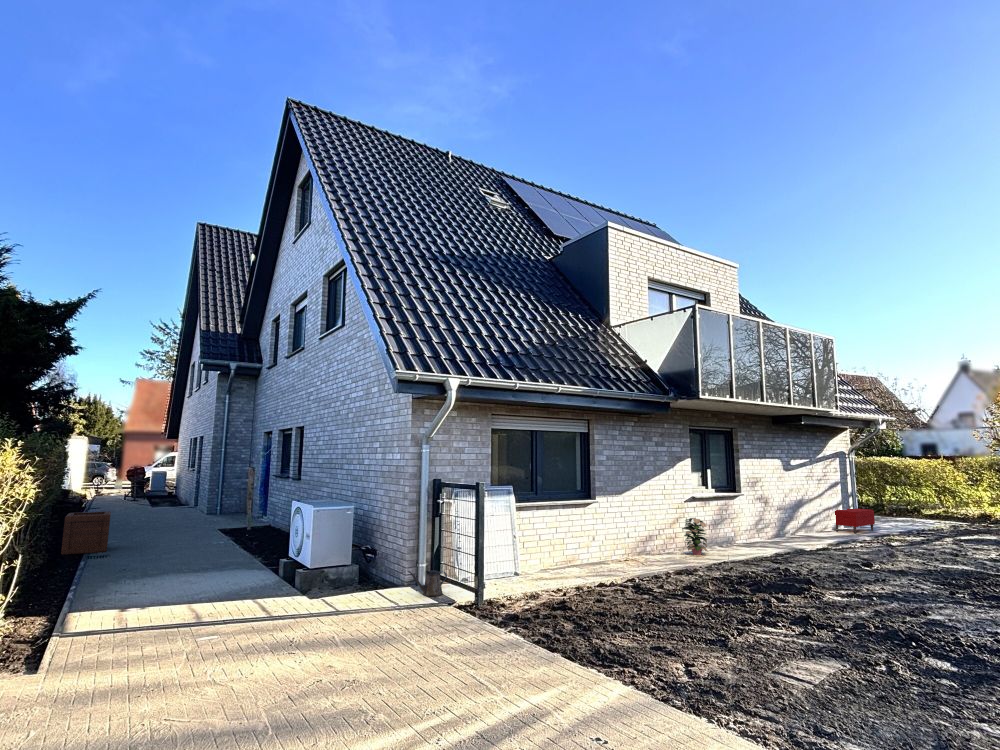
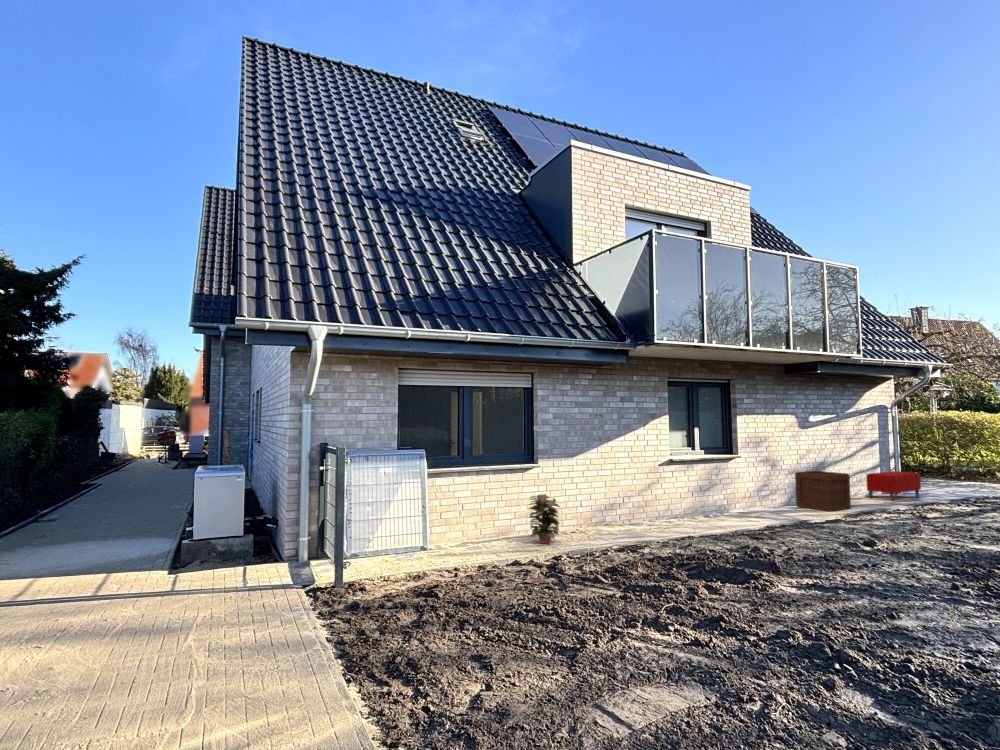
wooden crate: present [61,511,111,555] -> present [795,471,851,511]
decorative plant: present [682,518,707,555] -> present [529,494,560,543]
watering can: present [408,570,447,596] -> none [274,546,325,575]

